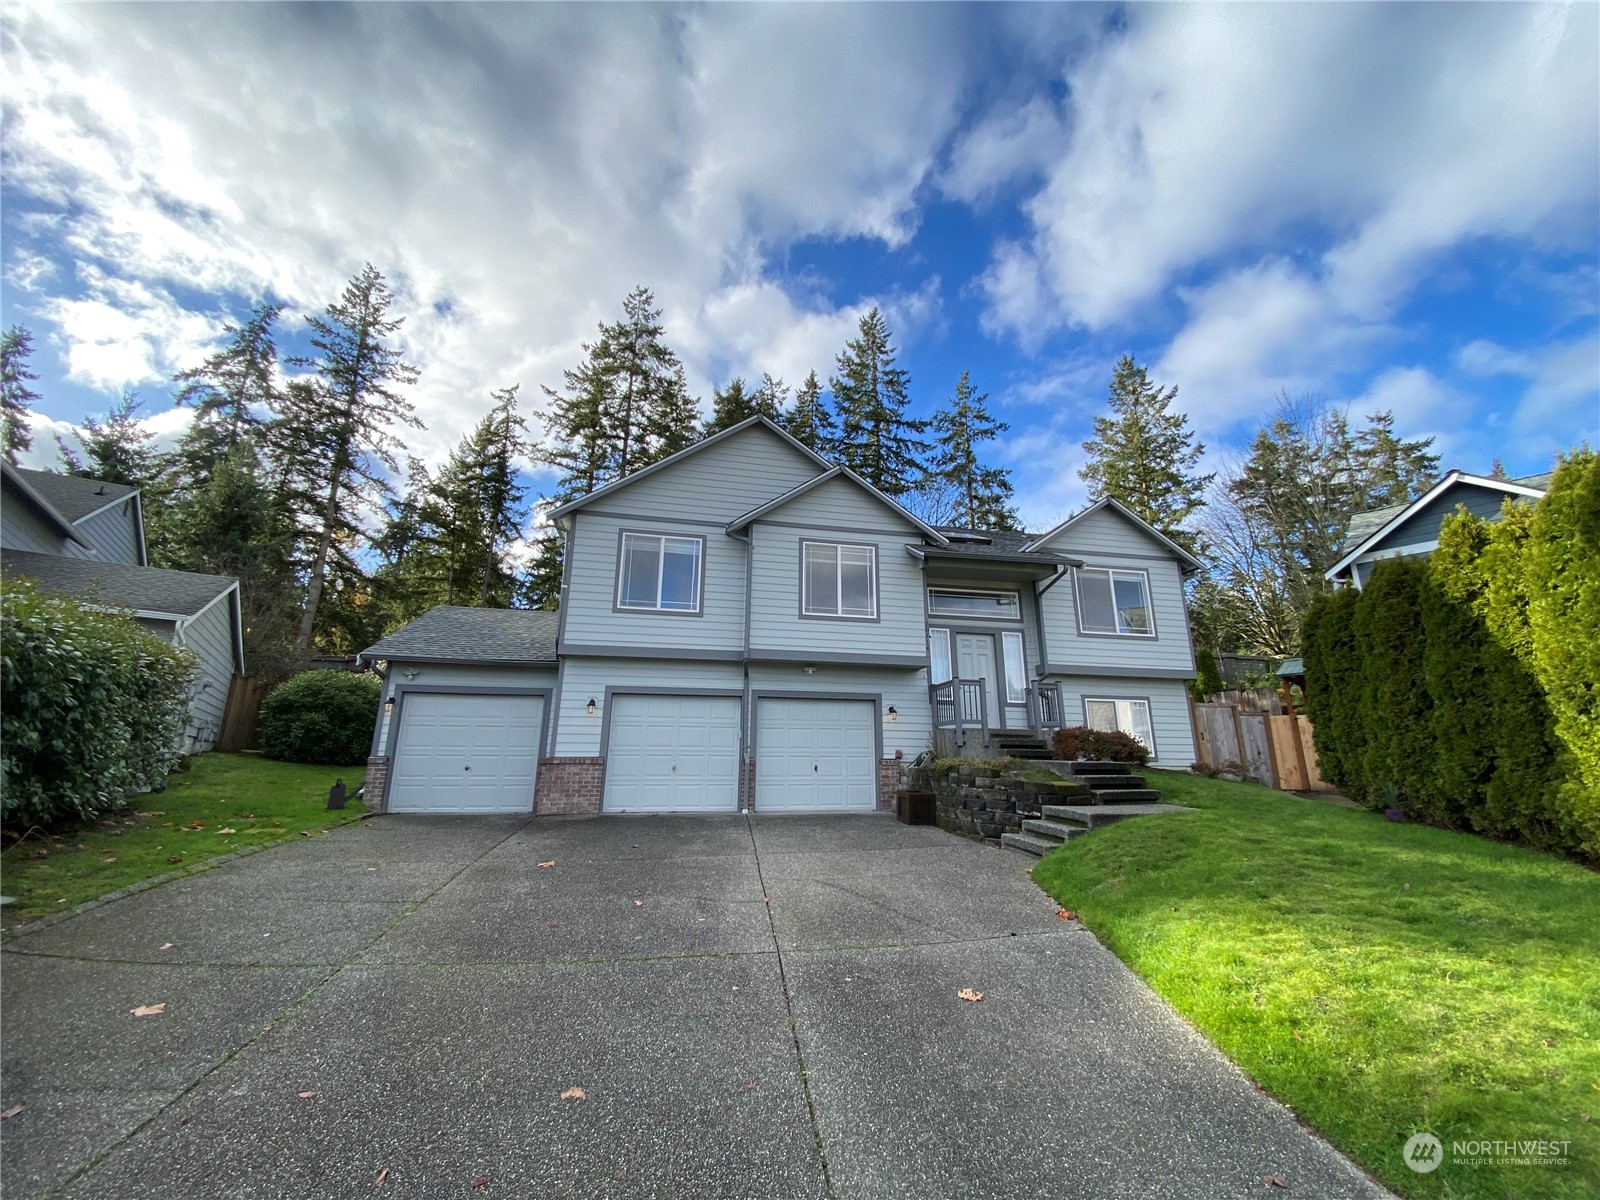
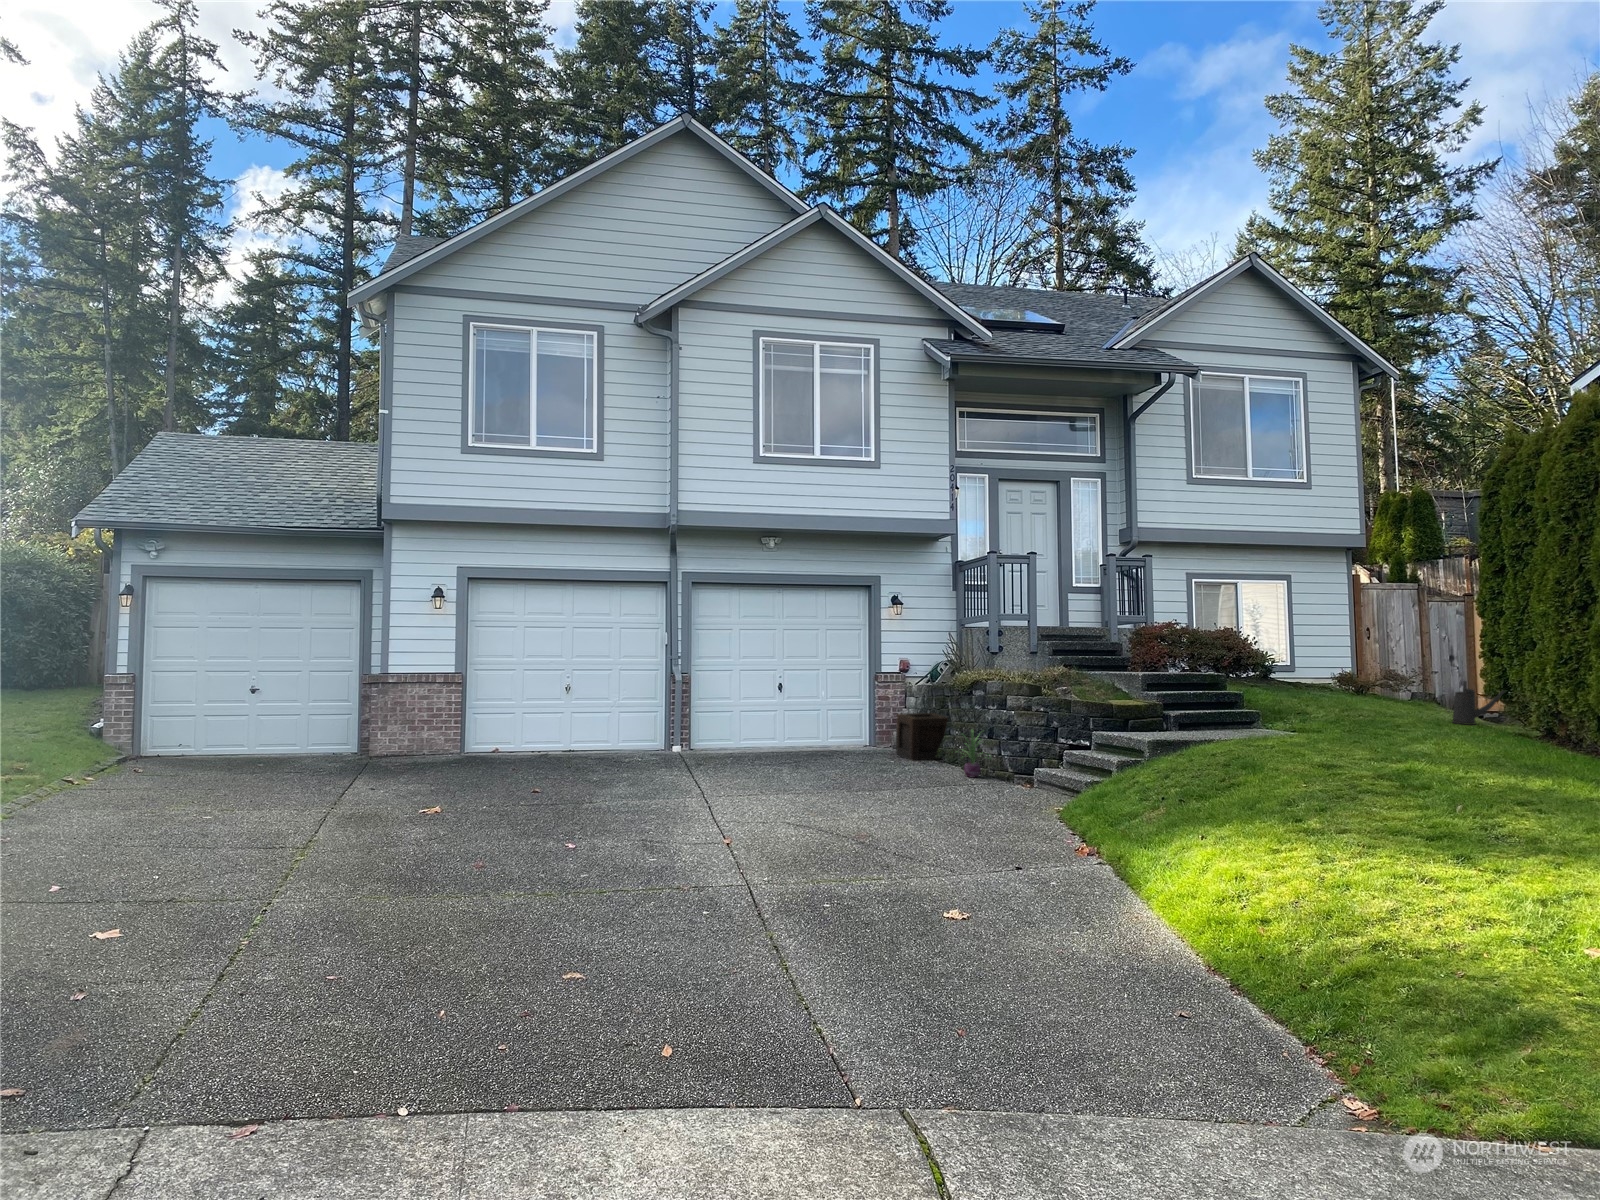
watering can: present [322,778,367,810] -> present [1452,681,1505,725]
decorative plant: present [1383,782,1404,822] -> present [957,730,991,778]

